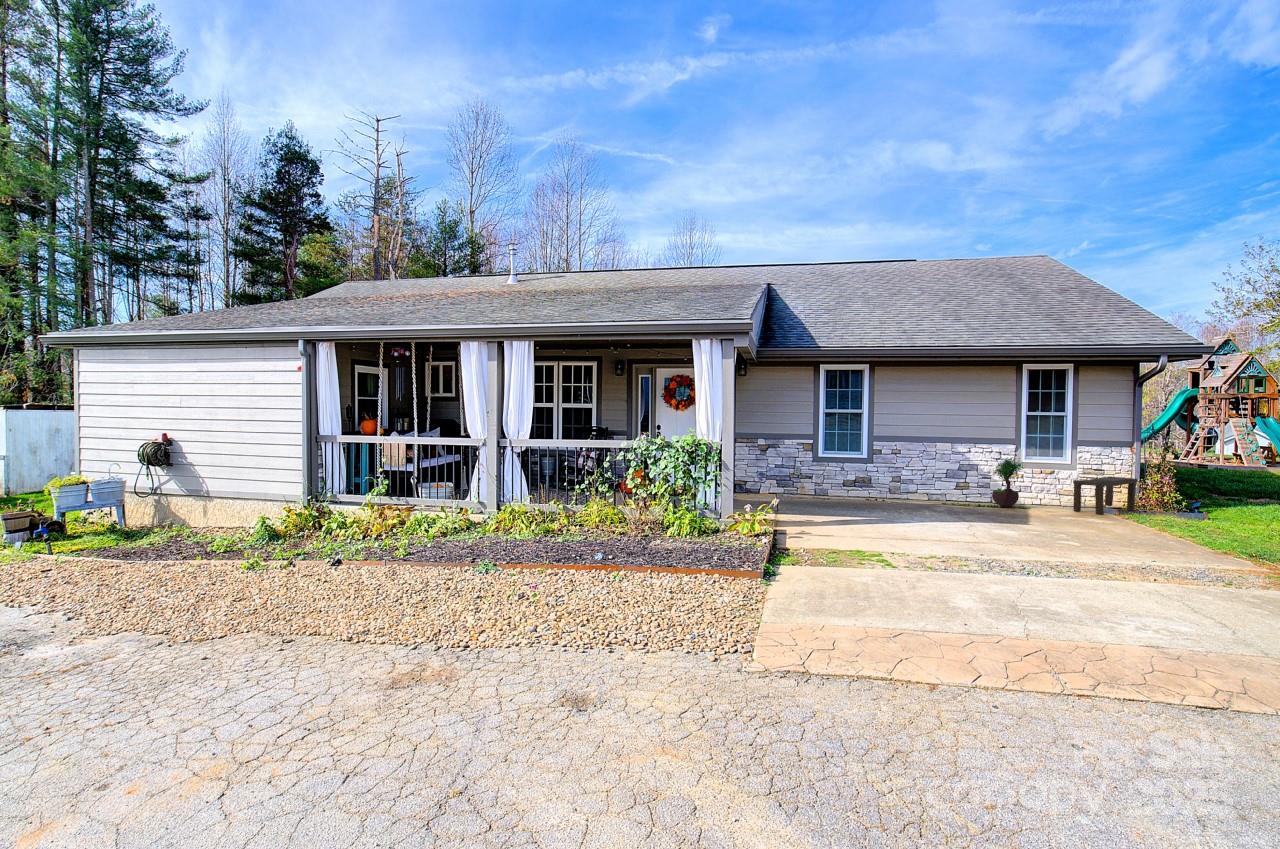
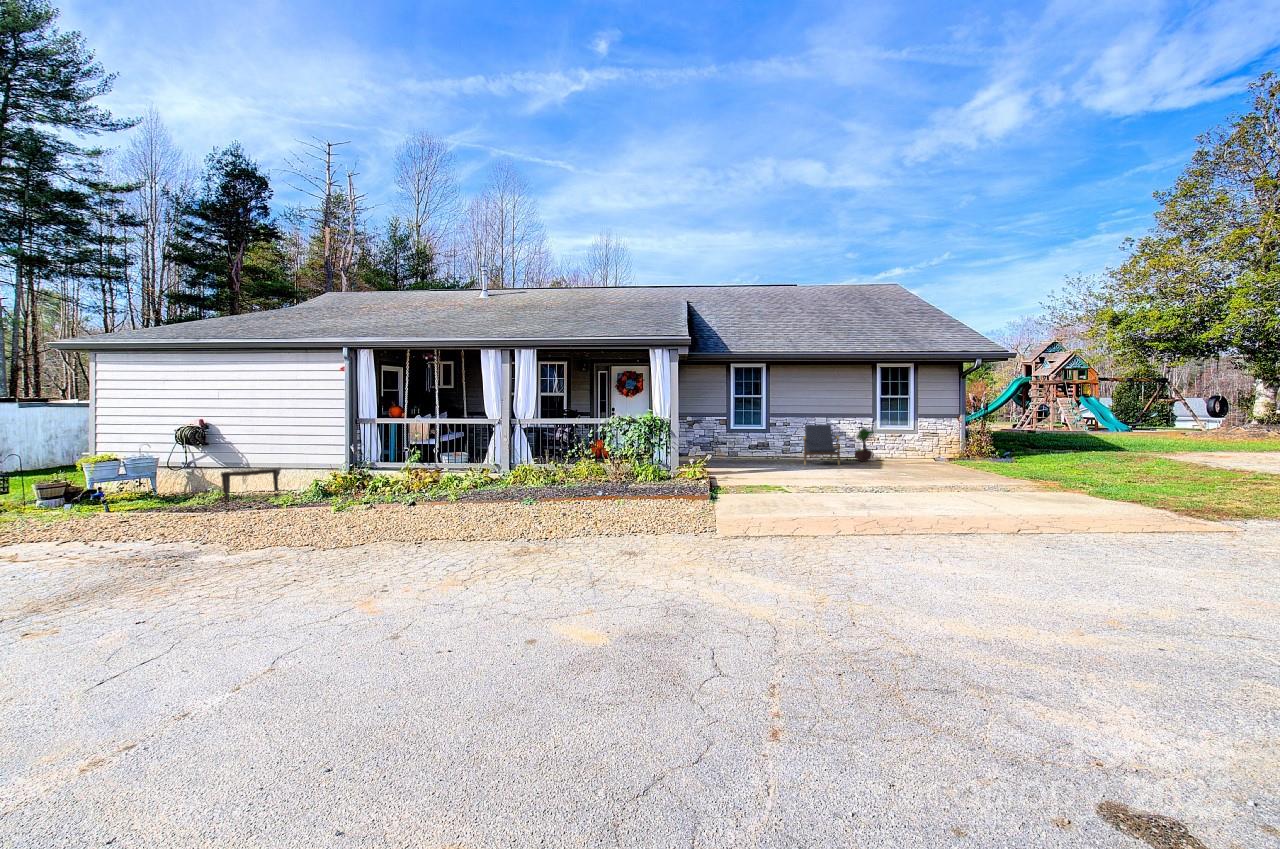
lounge chair: none [916,452,972,512] -> present [803,424,840,464]
bench: present [1073,477,1138,515] -> present [221,468,281,500]

